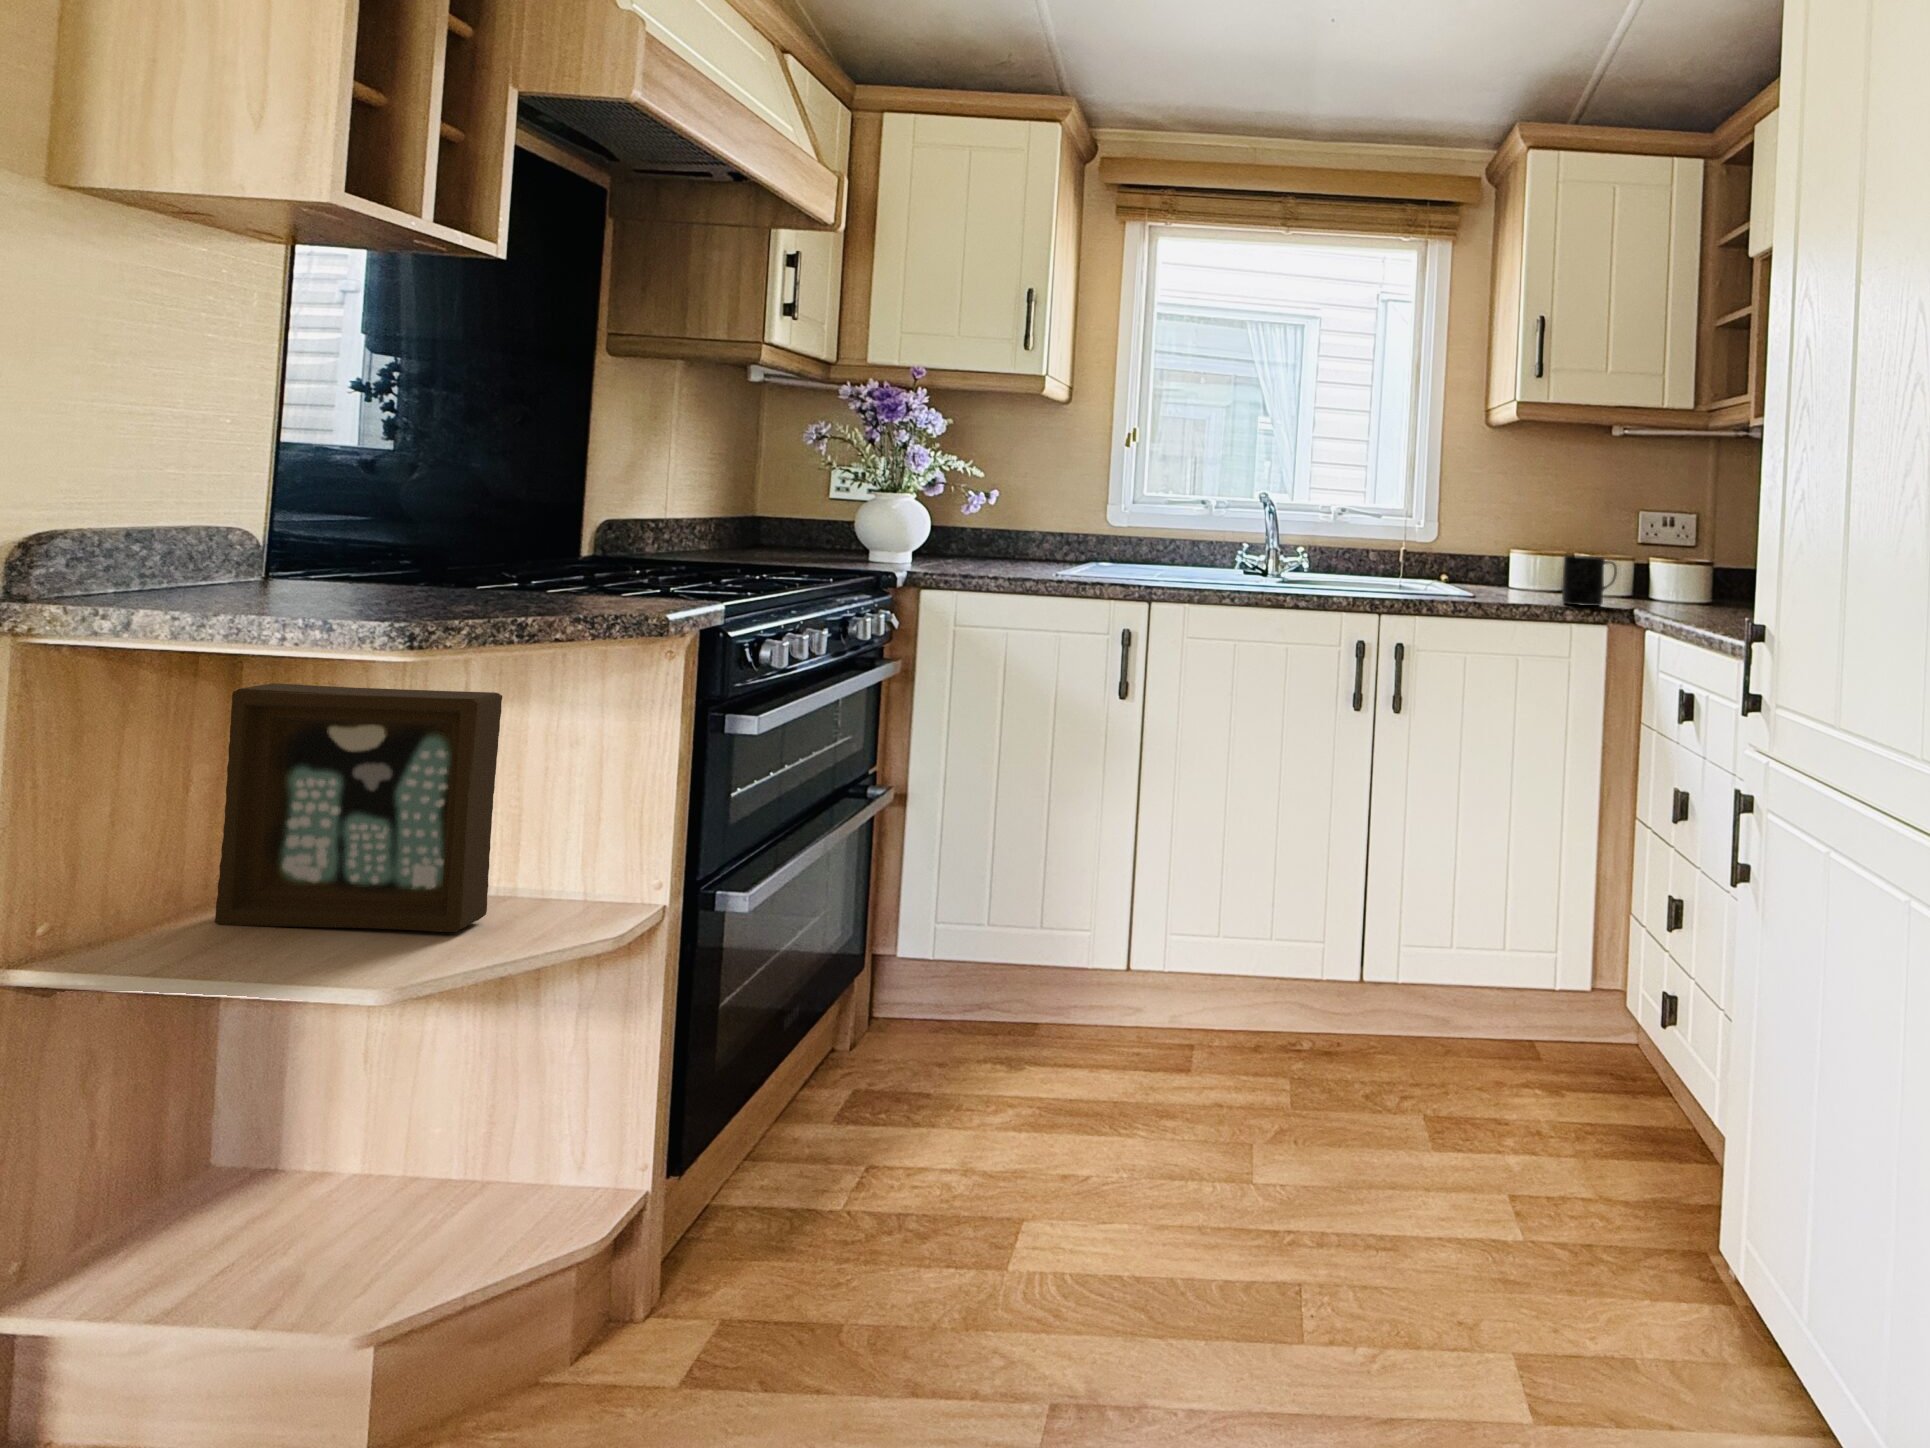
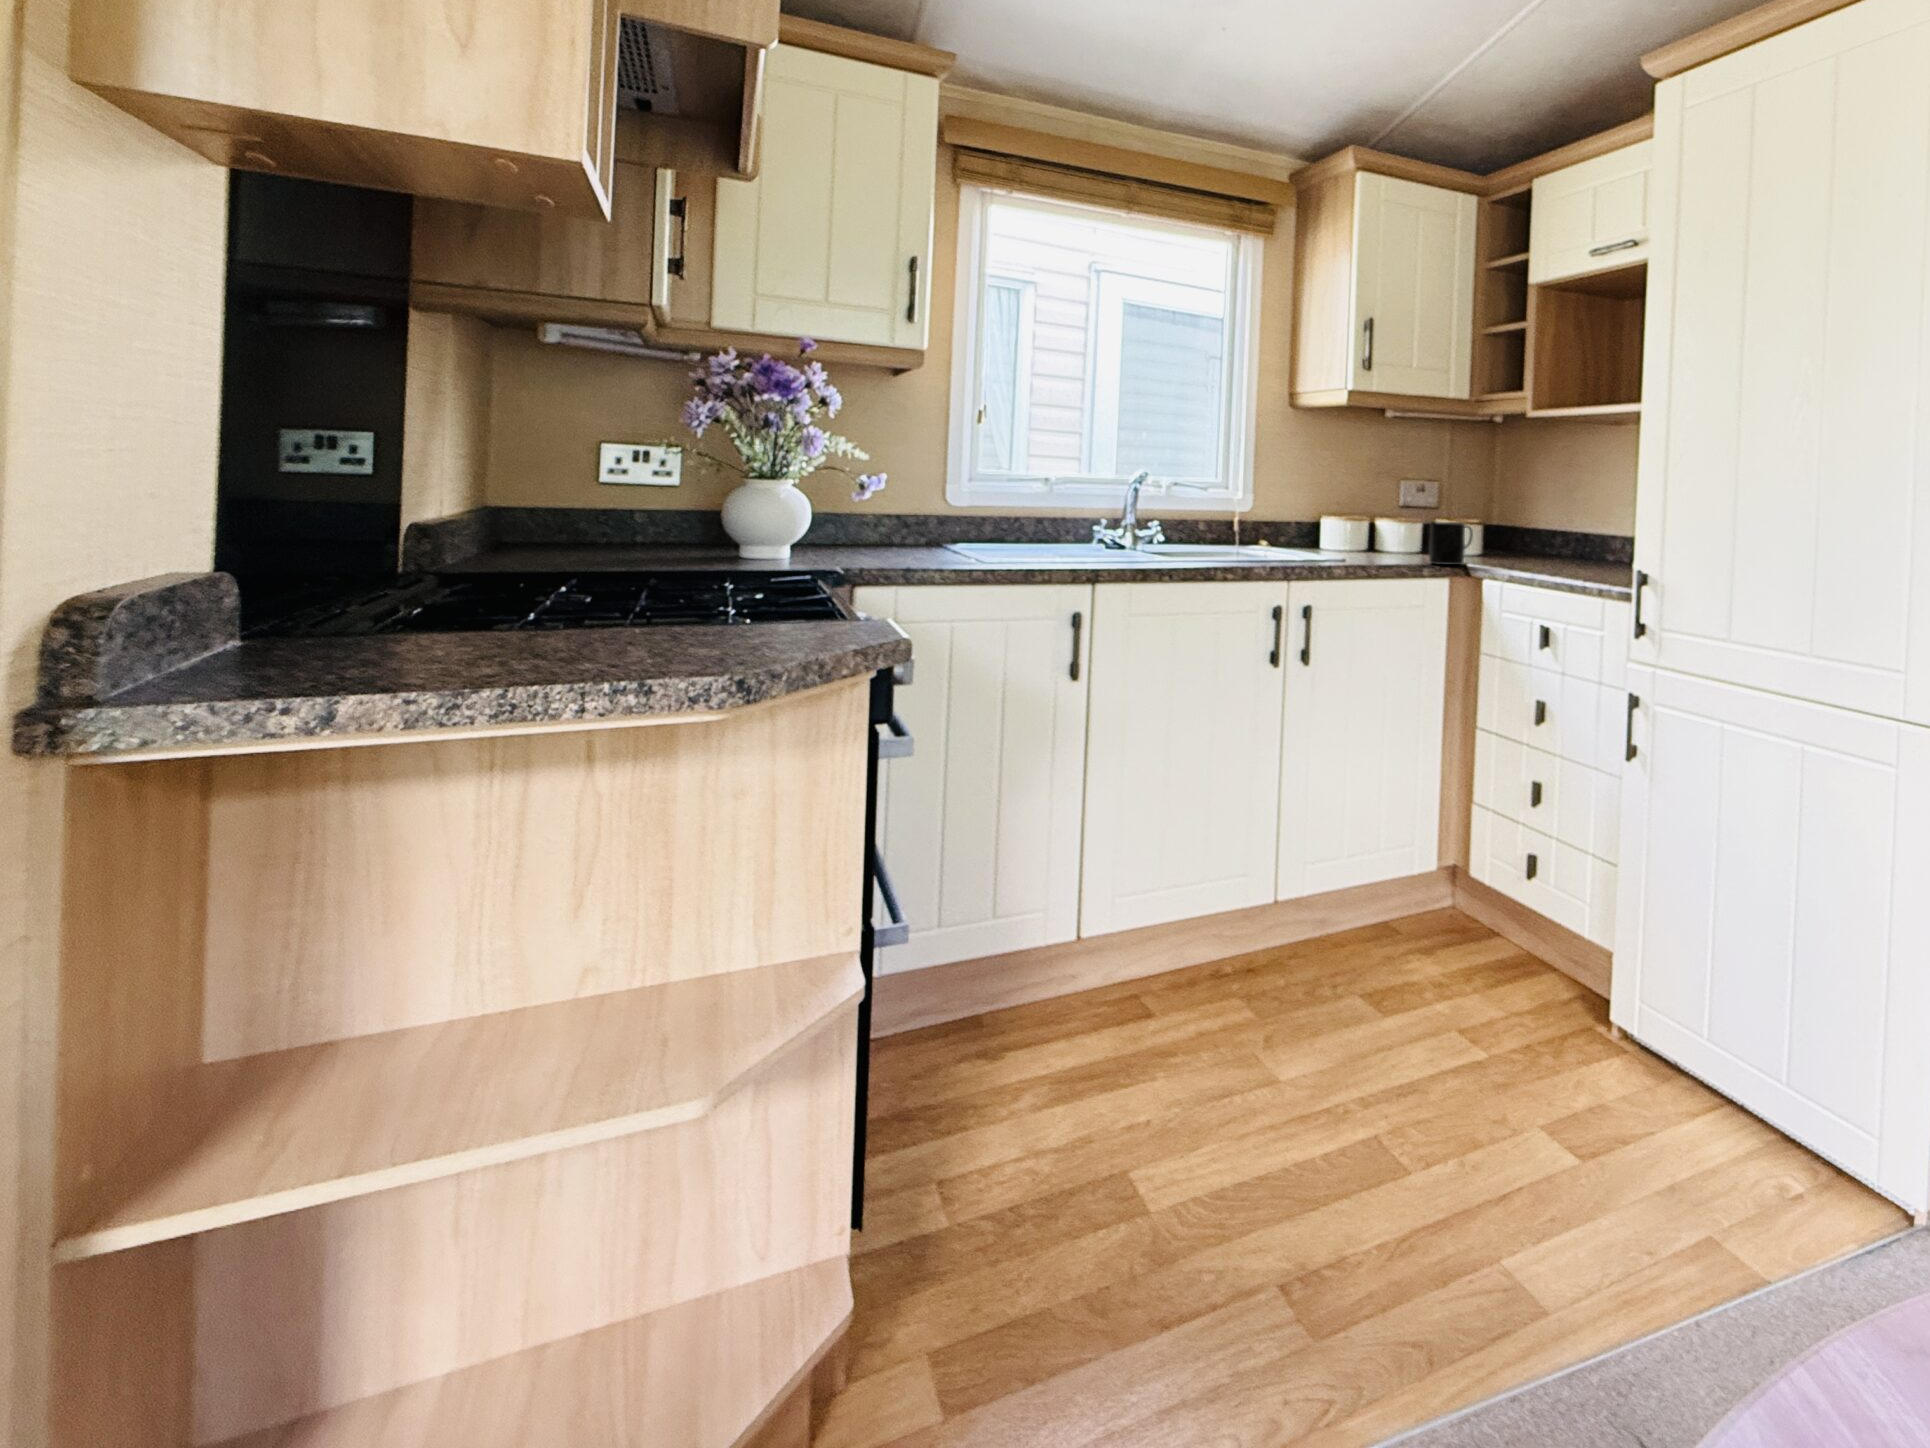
picture frame: present [215,683,502,932] -> none [314,750,698,1119]

